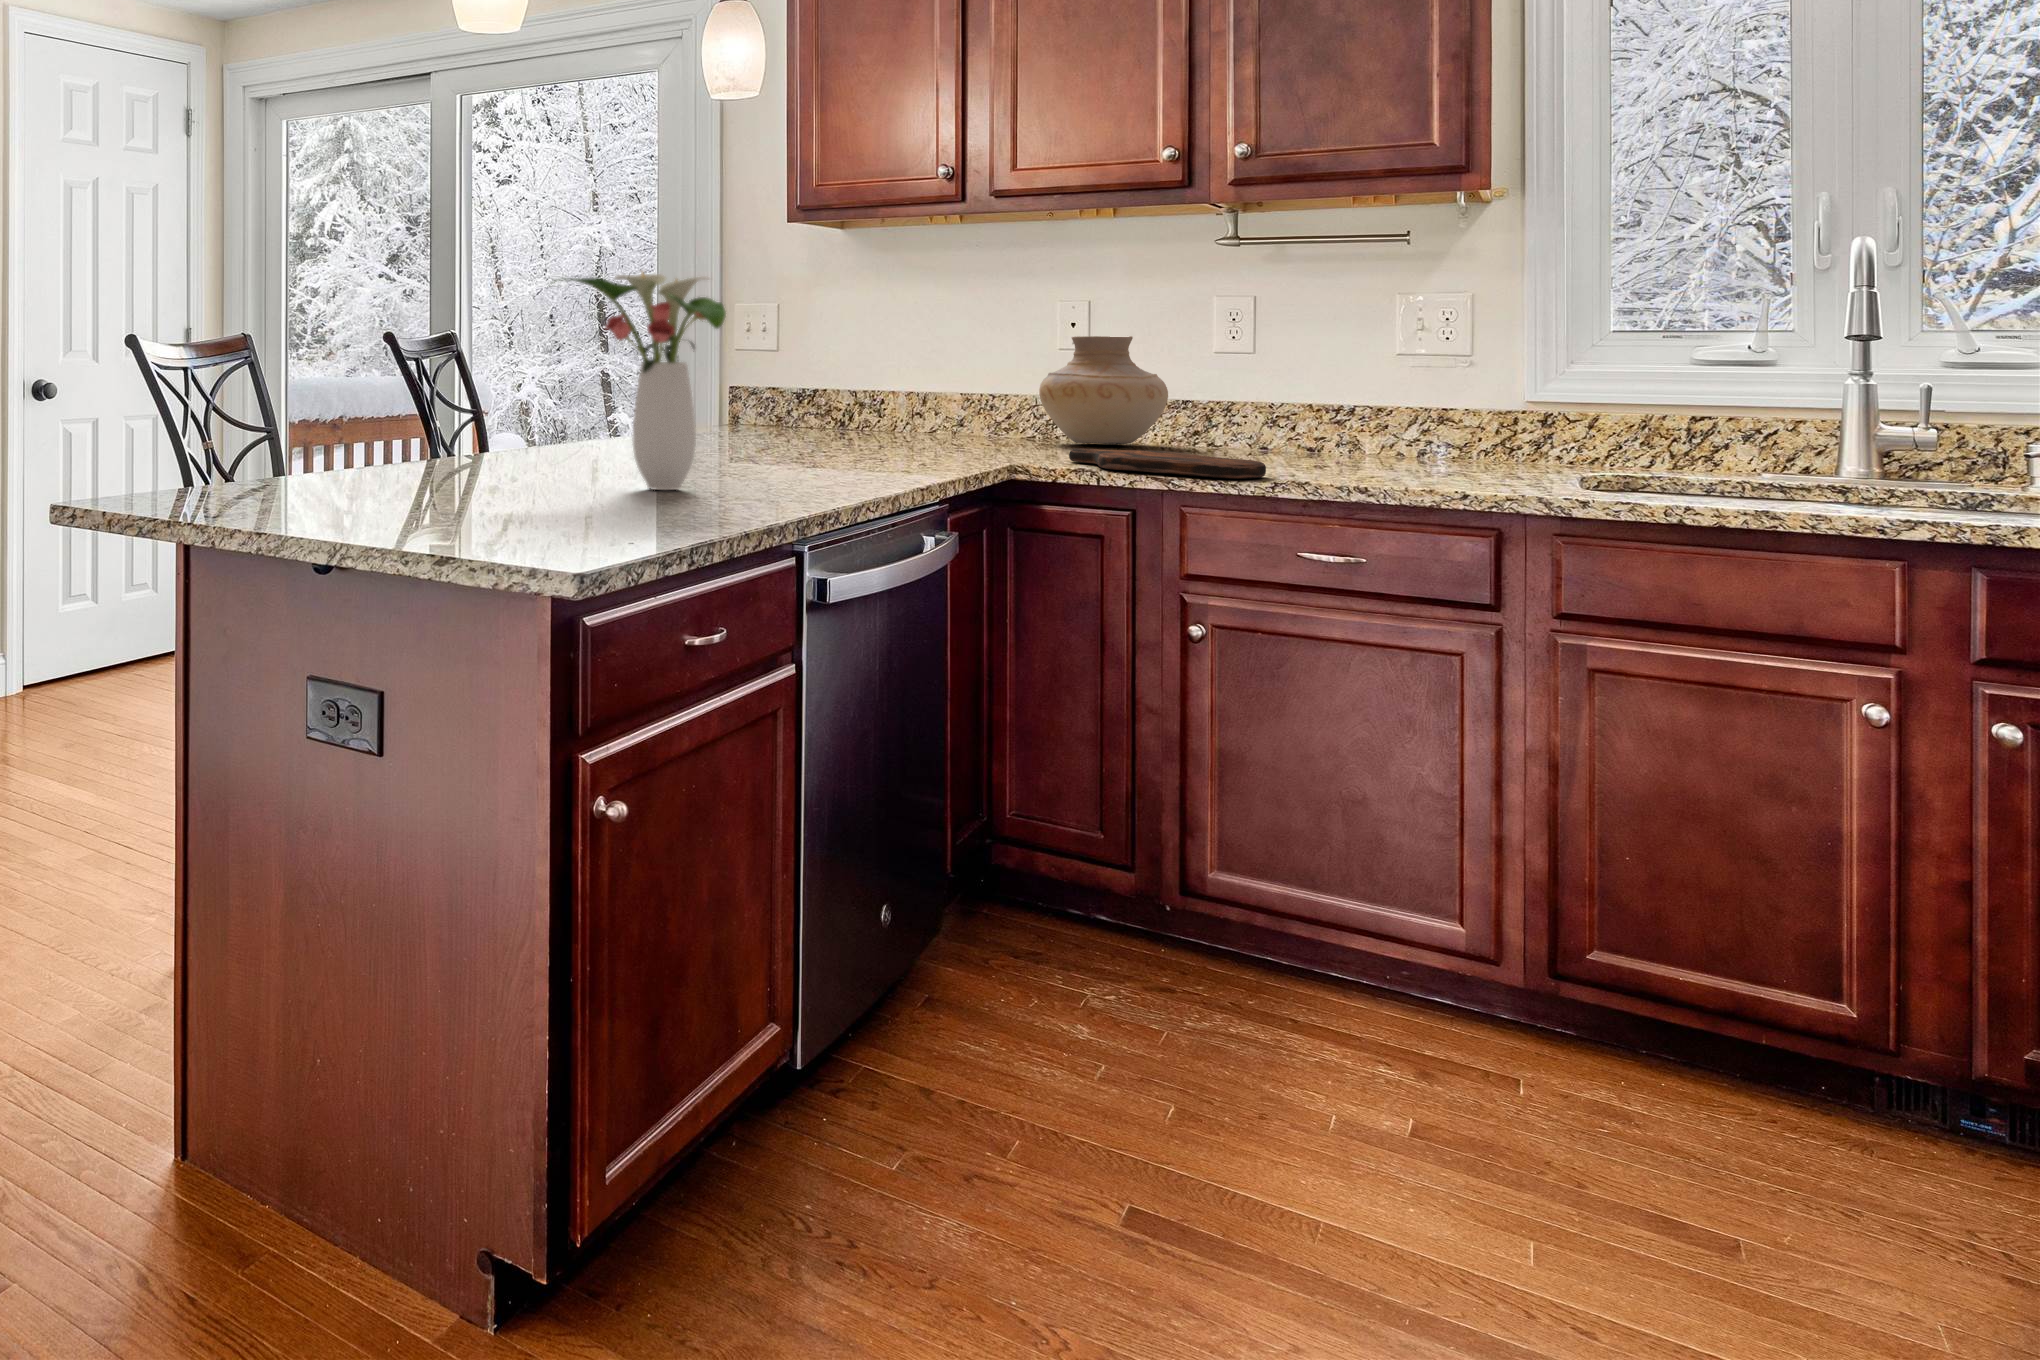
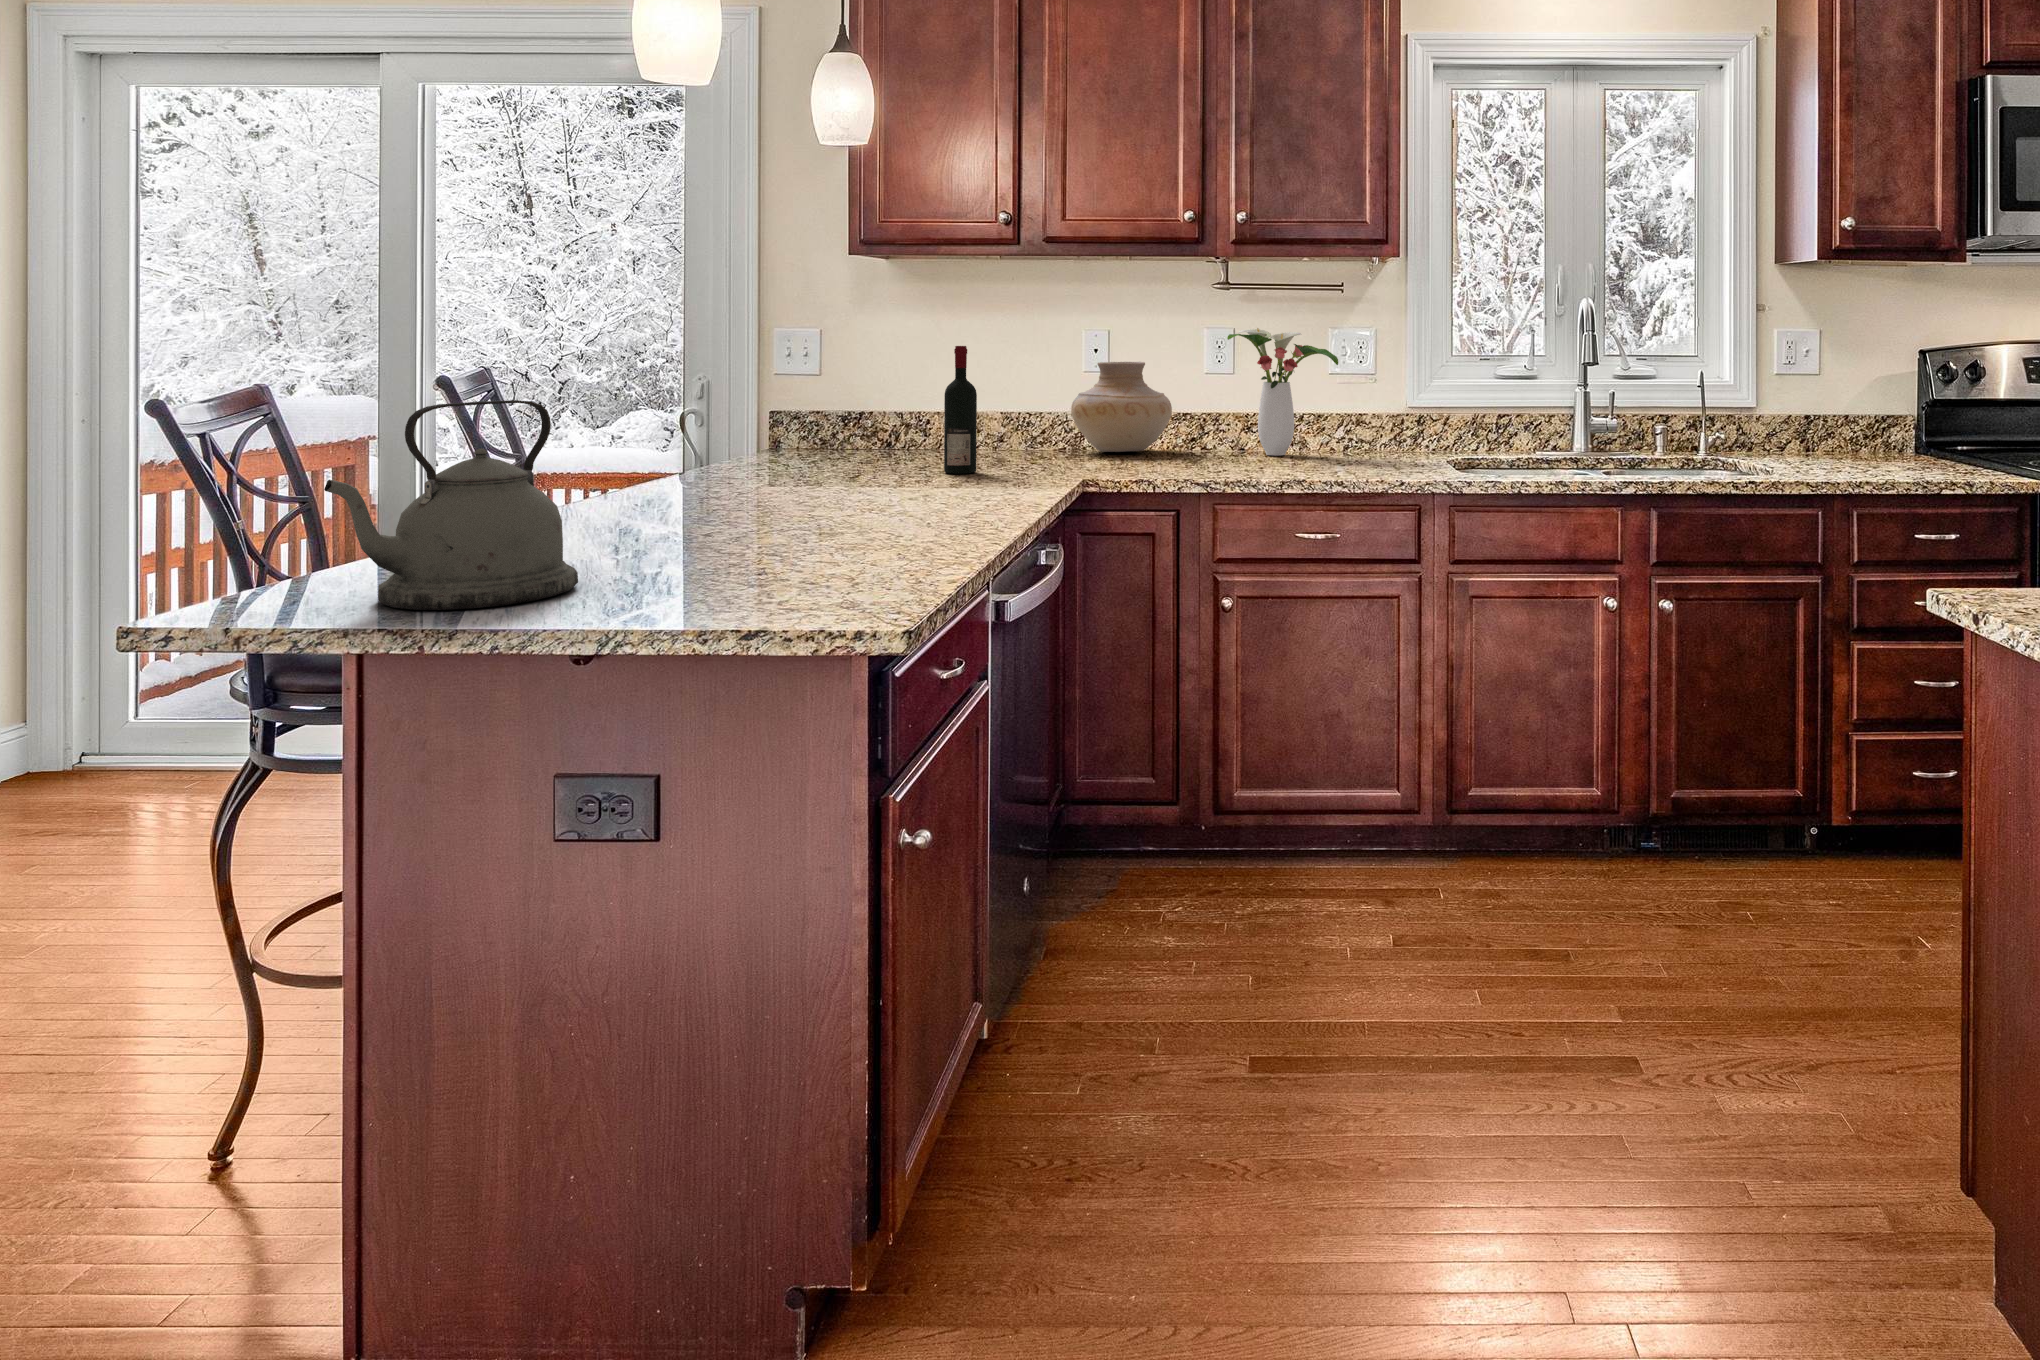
flower arrangement: present [554,272,726,490] -> present [1227,328,1338,456]
wine bottle: none [863,311,898,453] -> present [944,346,977,474]
kettle: none [164,329,370,513] -> present [324,400,578,610]
cutting board: present [1069,449,1266,479] -> none [1125,461,1279,482]

